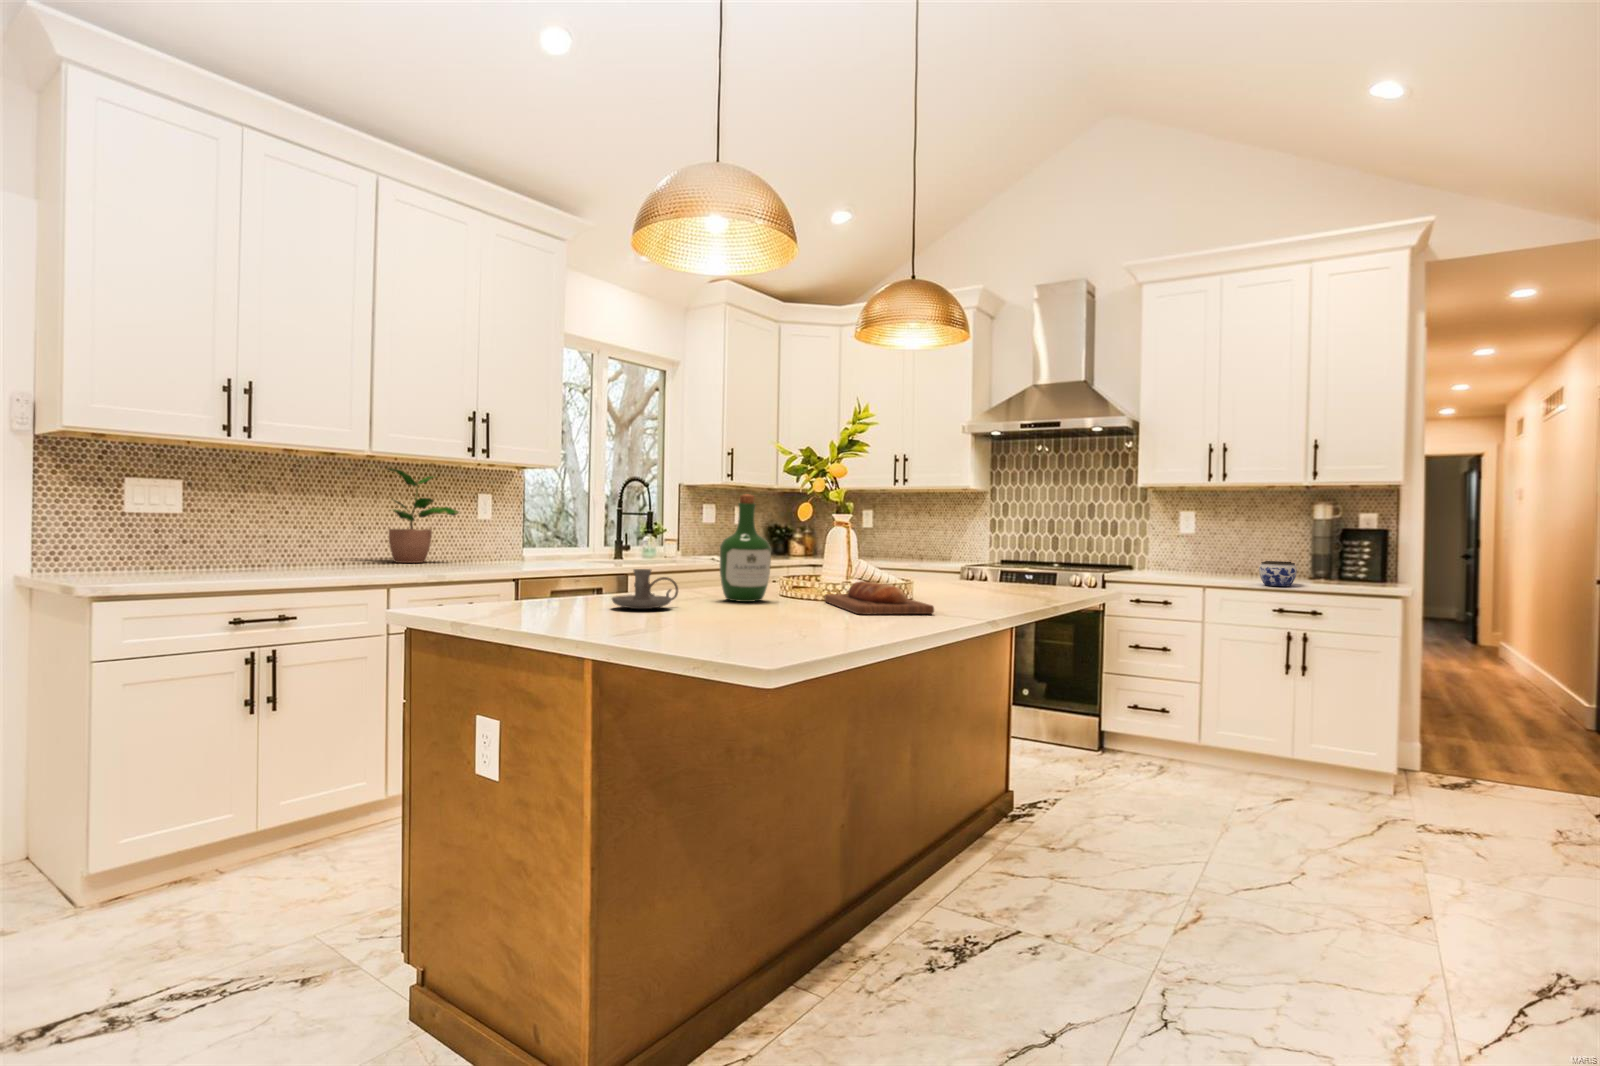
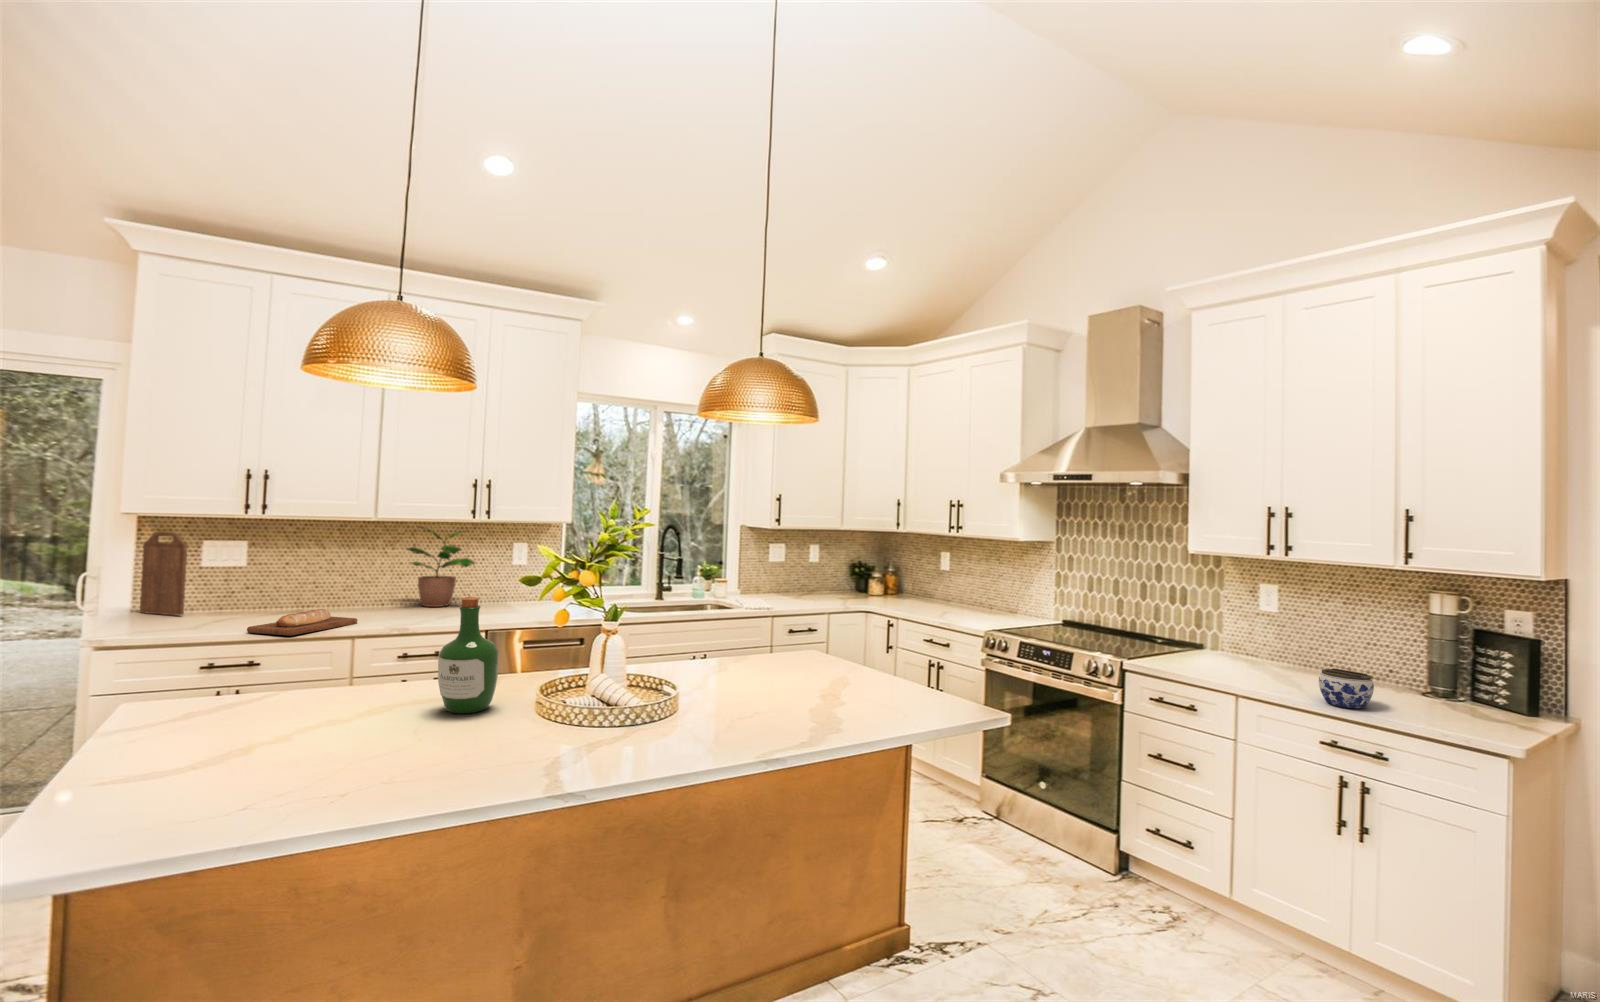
cutting board: none [70,463,144,570] -> present [140,531,187,615]
candle holder: present [612,569,678,609] -> none [261,681,350,727]
bread loaf: present [824,581,934,614] -> present [247,609,357,636]

